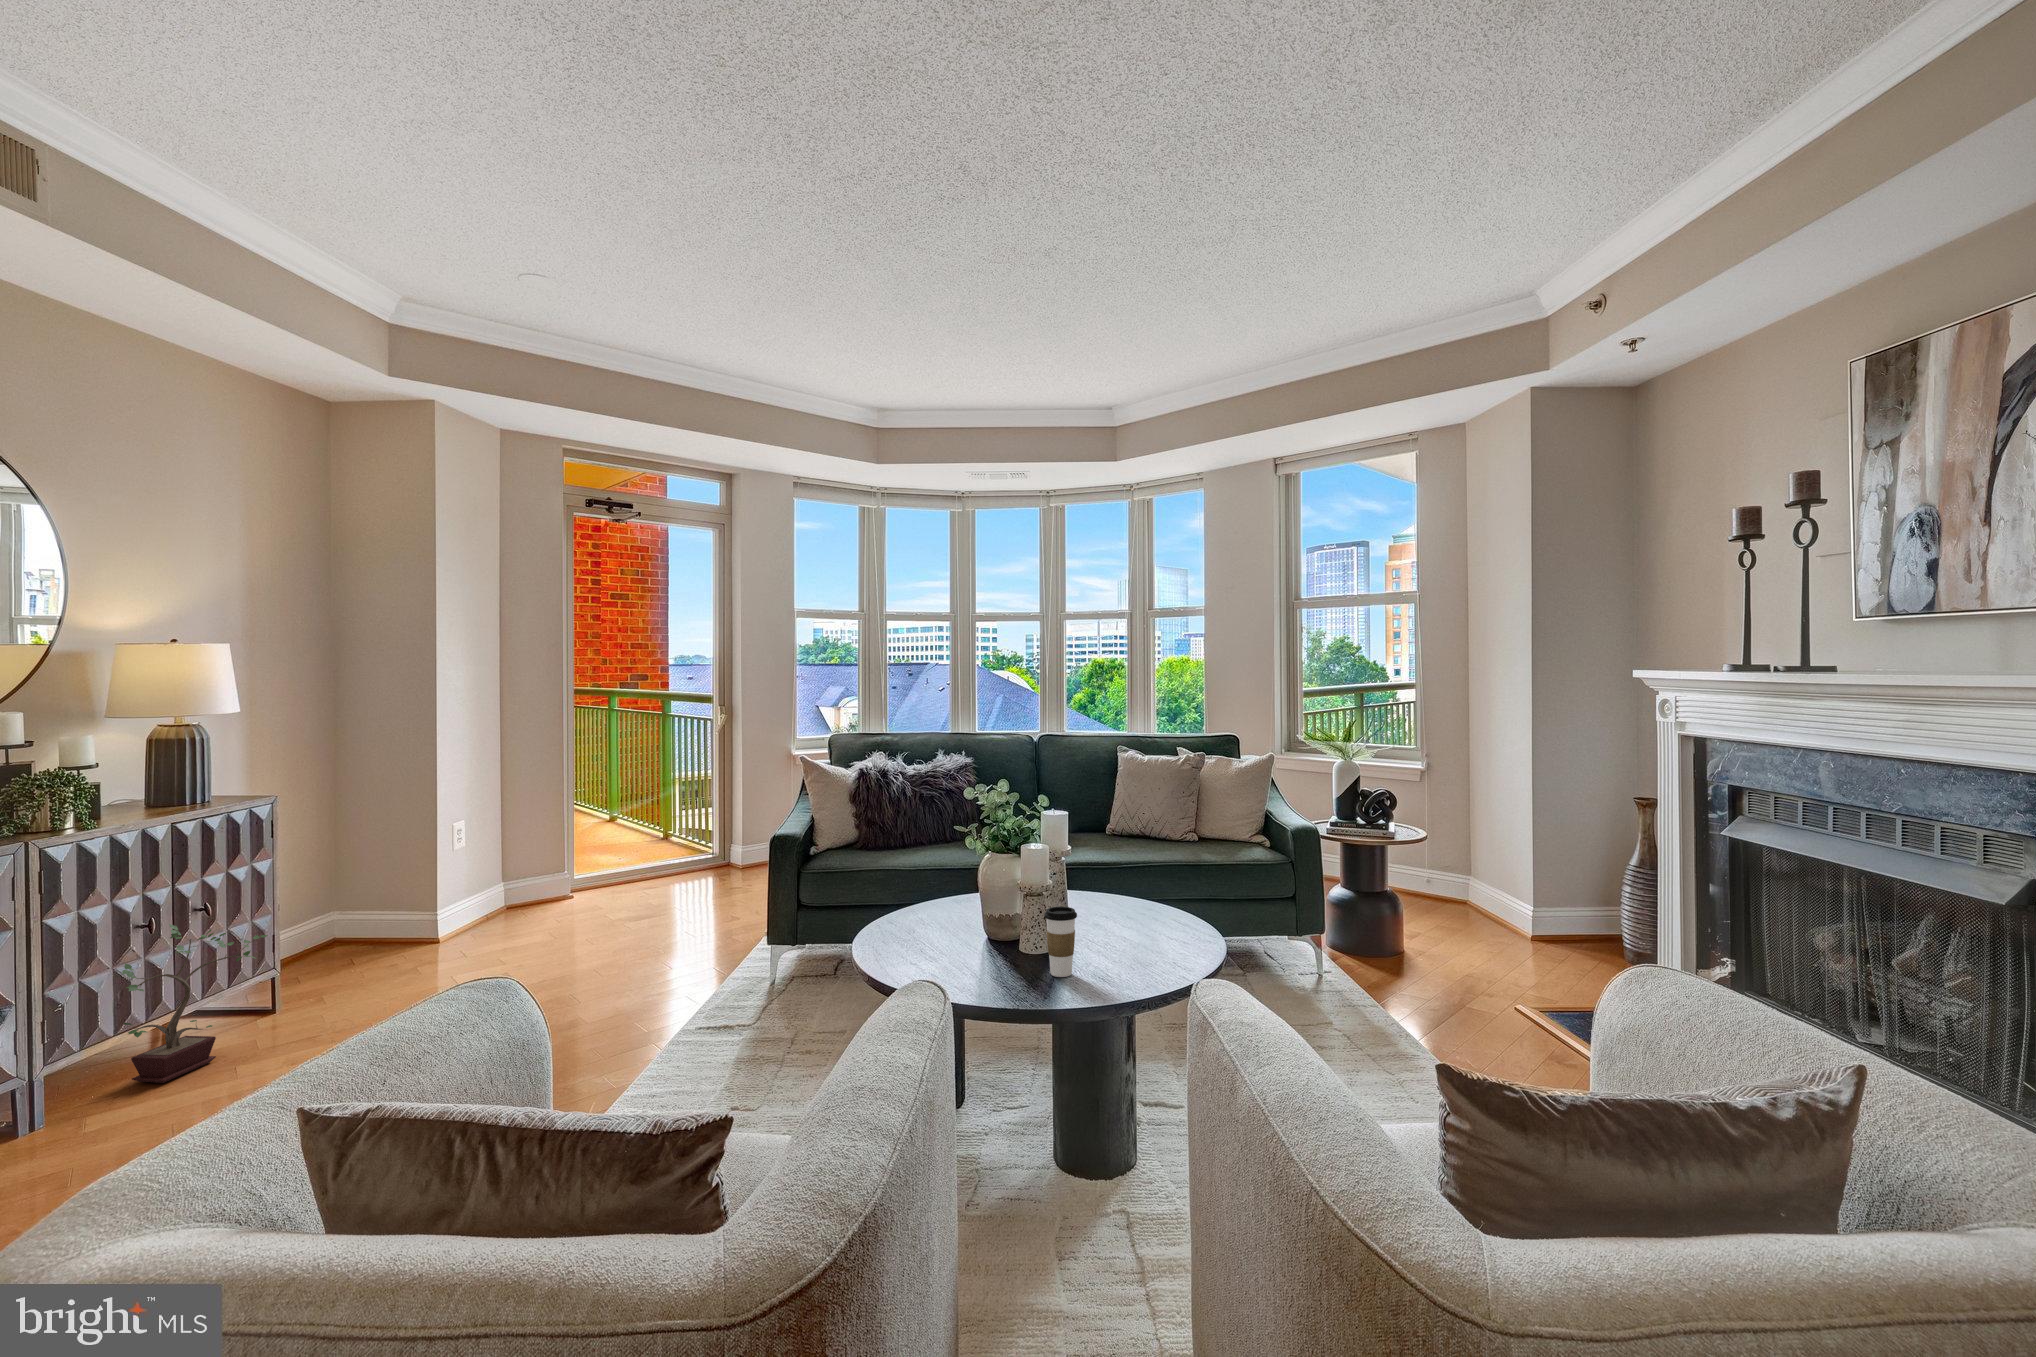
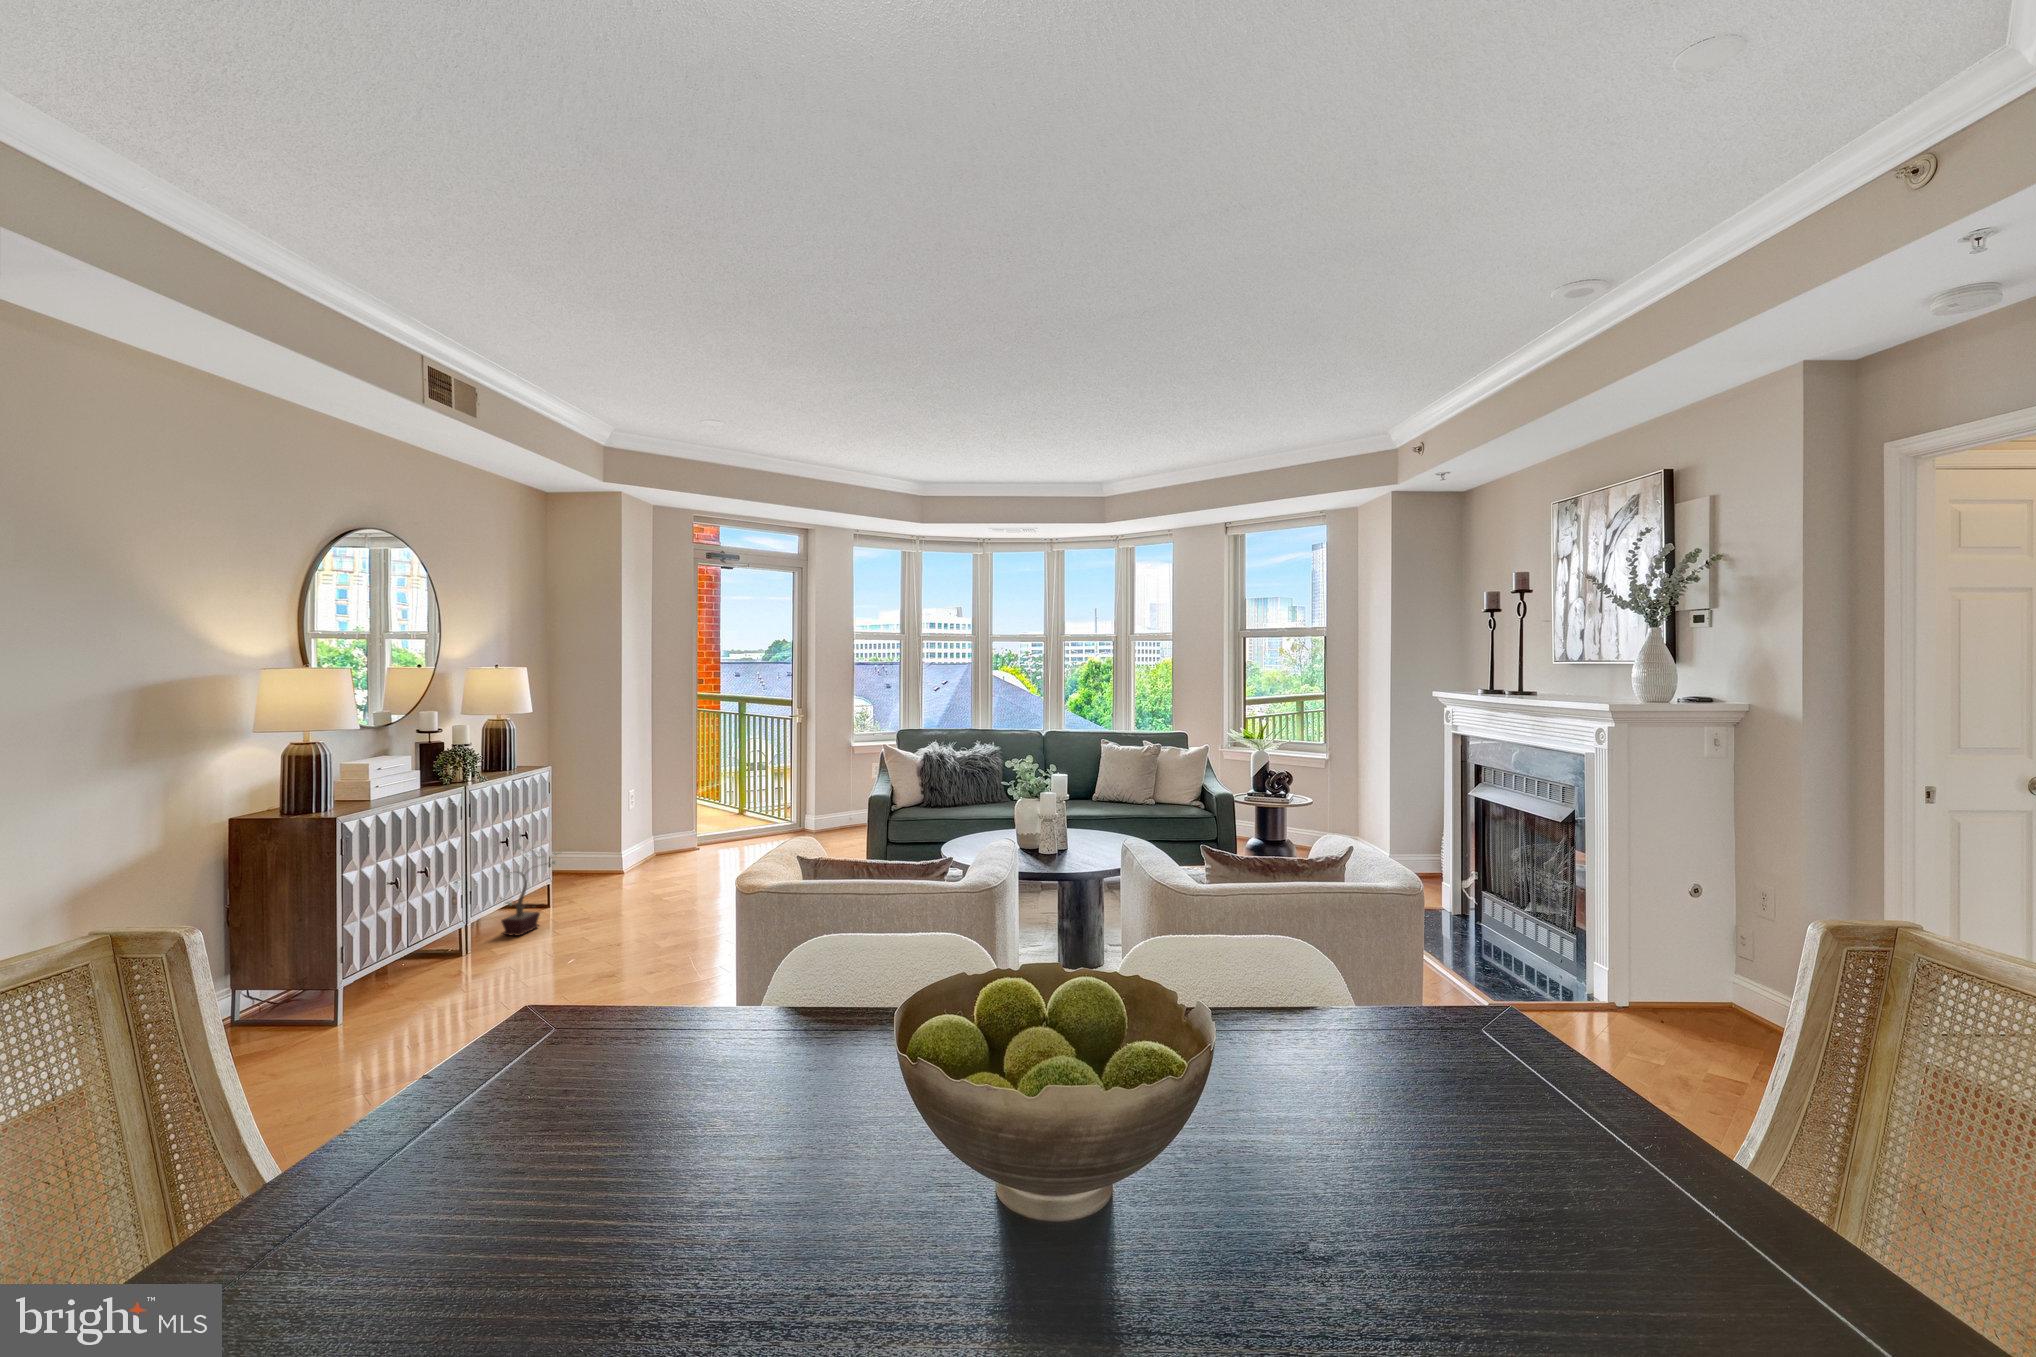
coffee cup: present [1044,907,1077,977] -> none [1054,826,1072,864]

